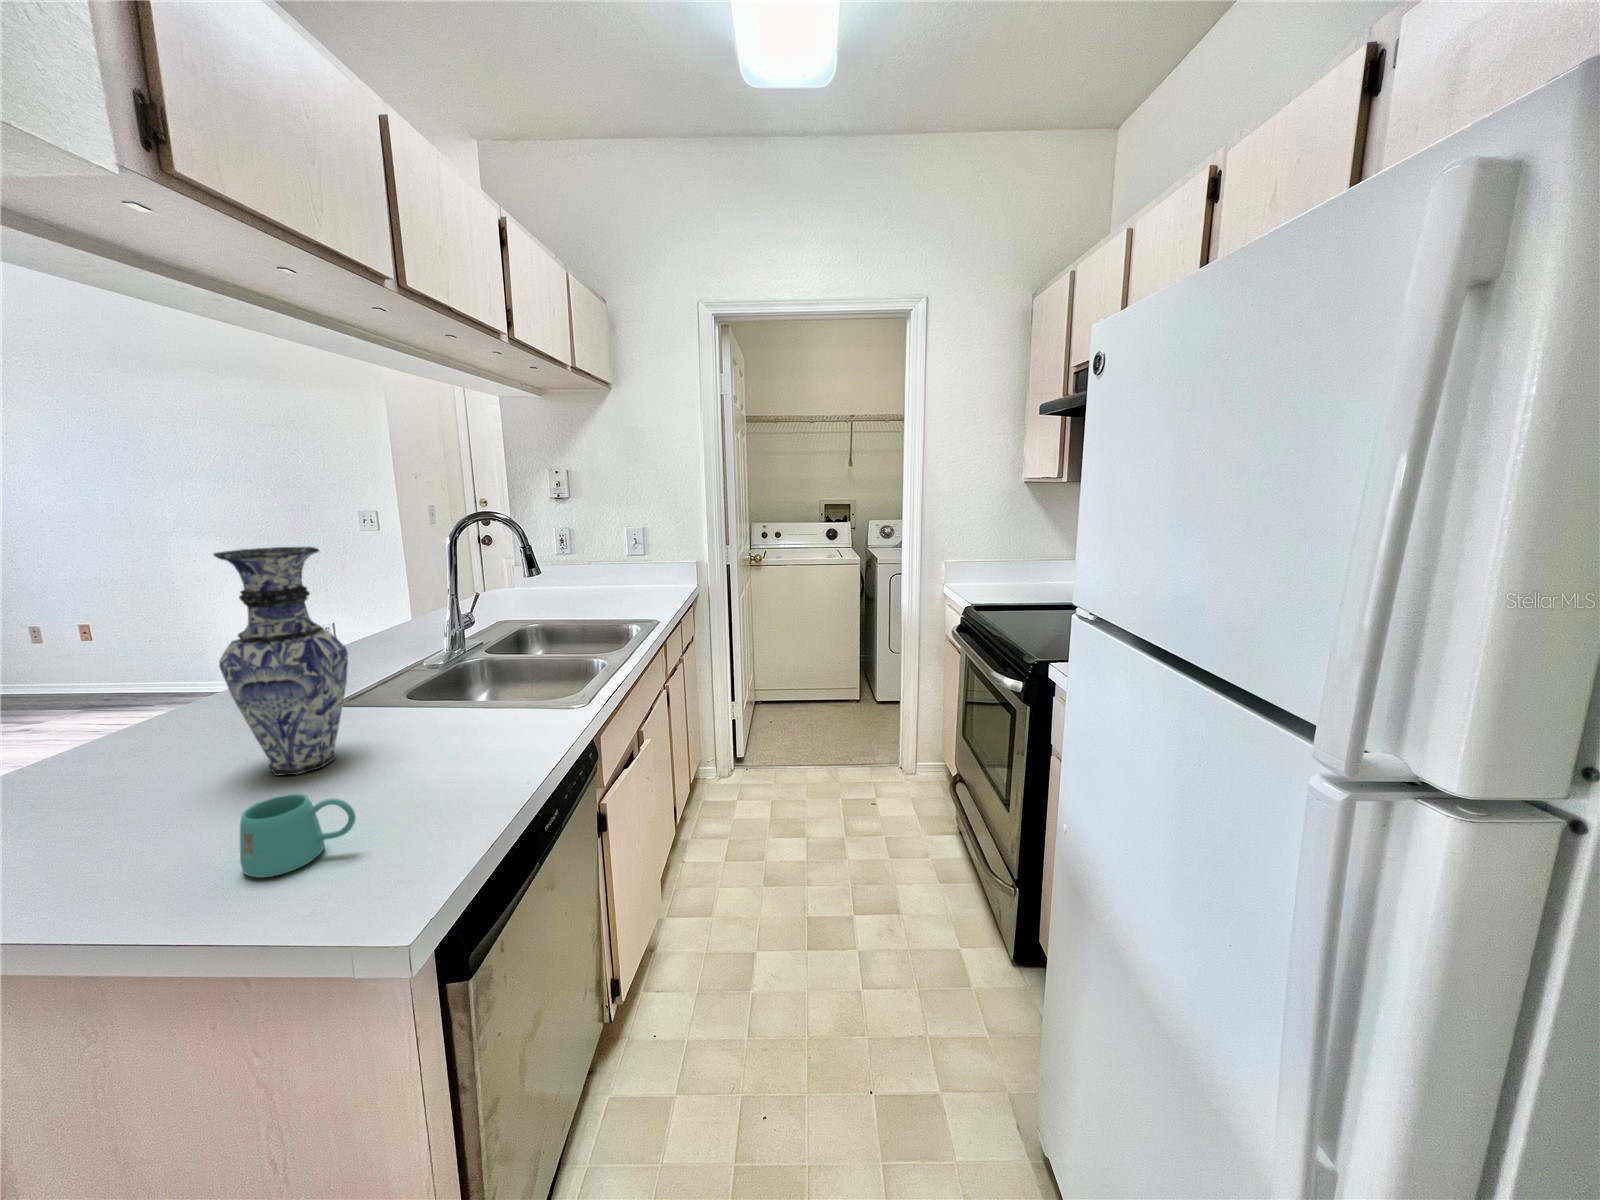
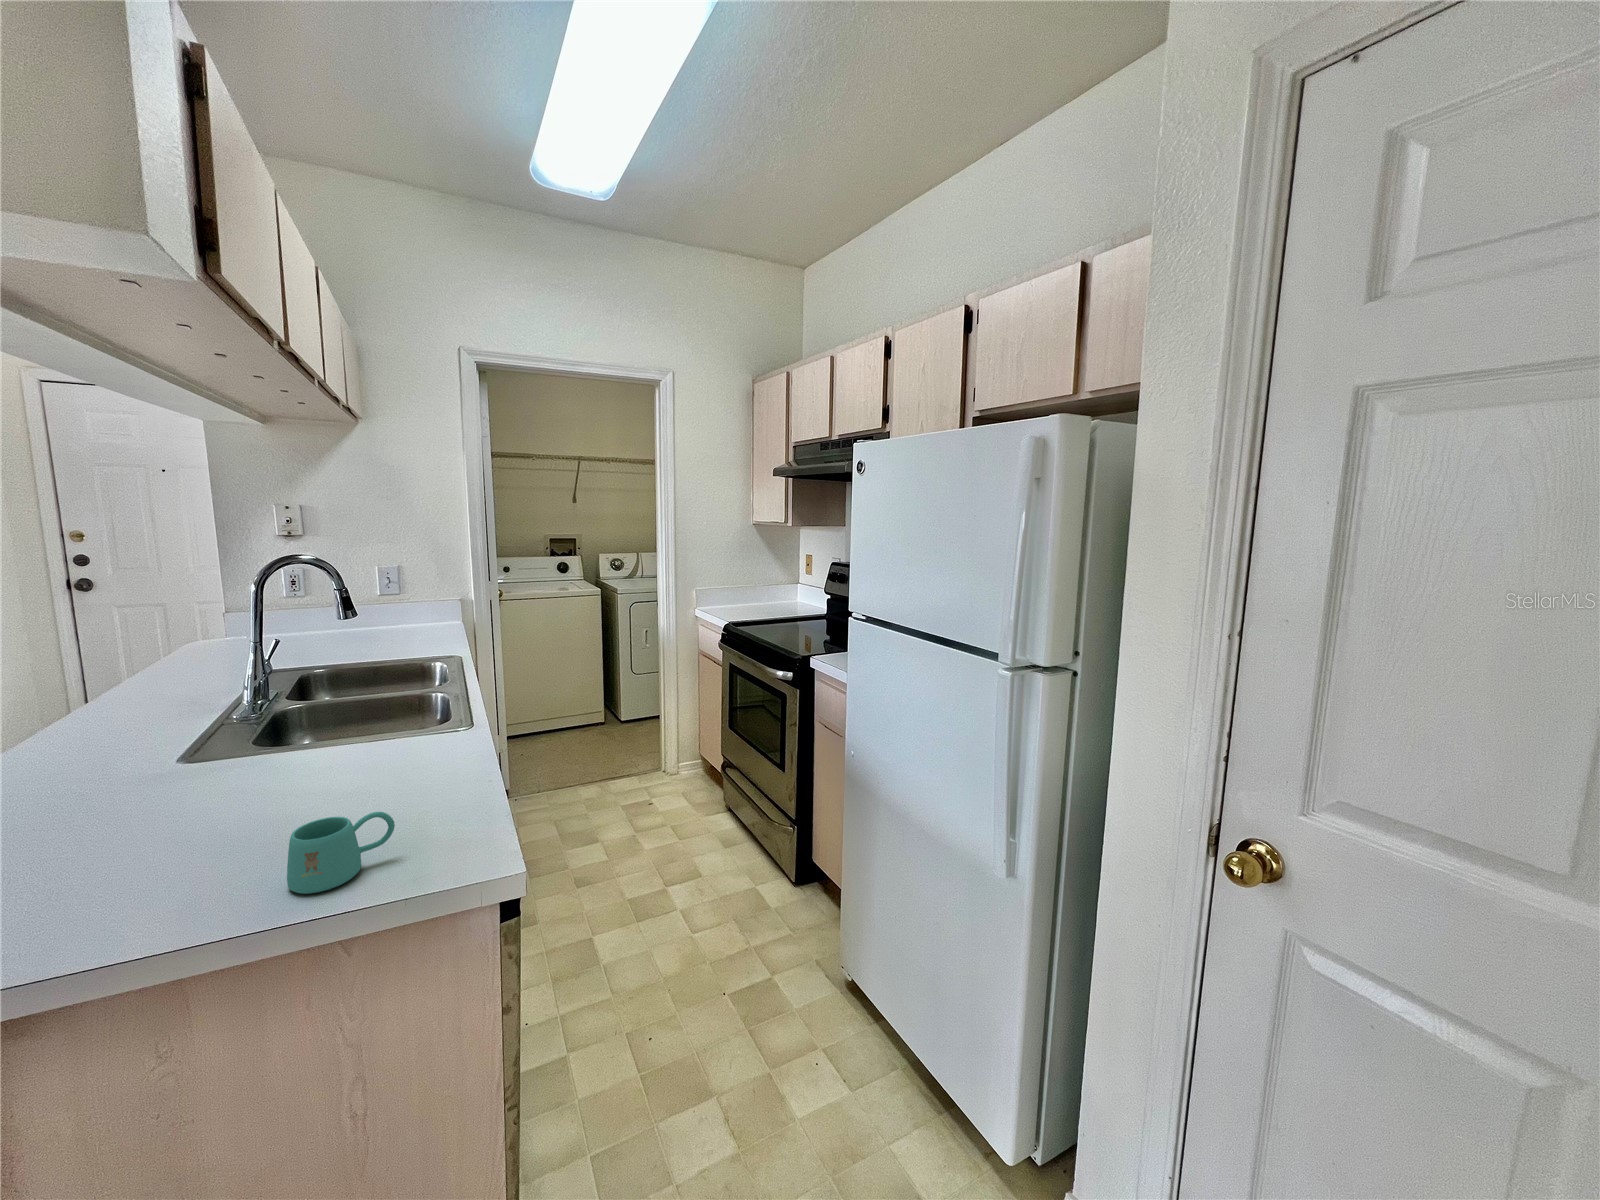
vase: present [214,547,348,776] -> none [115,595,264,836]

